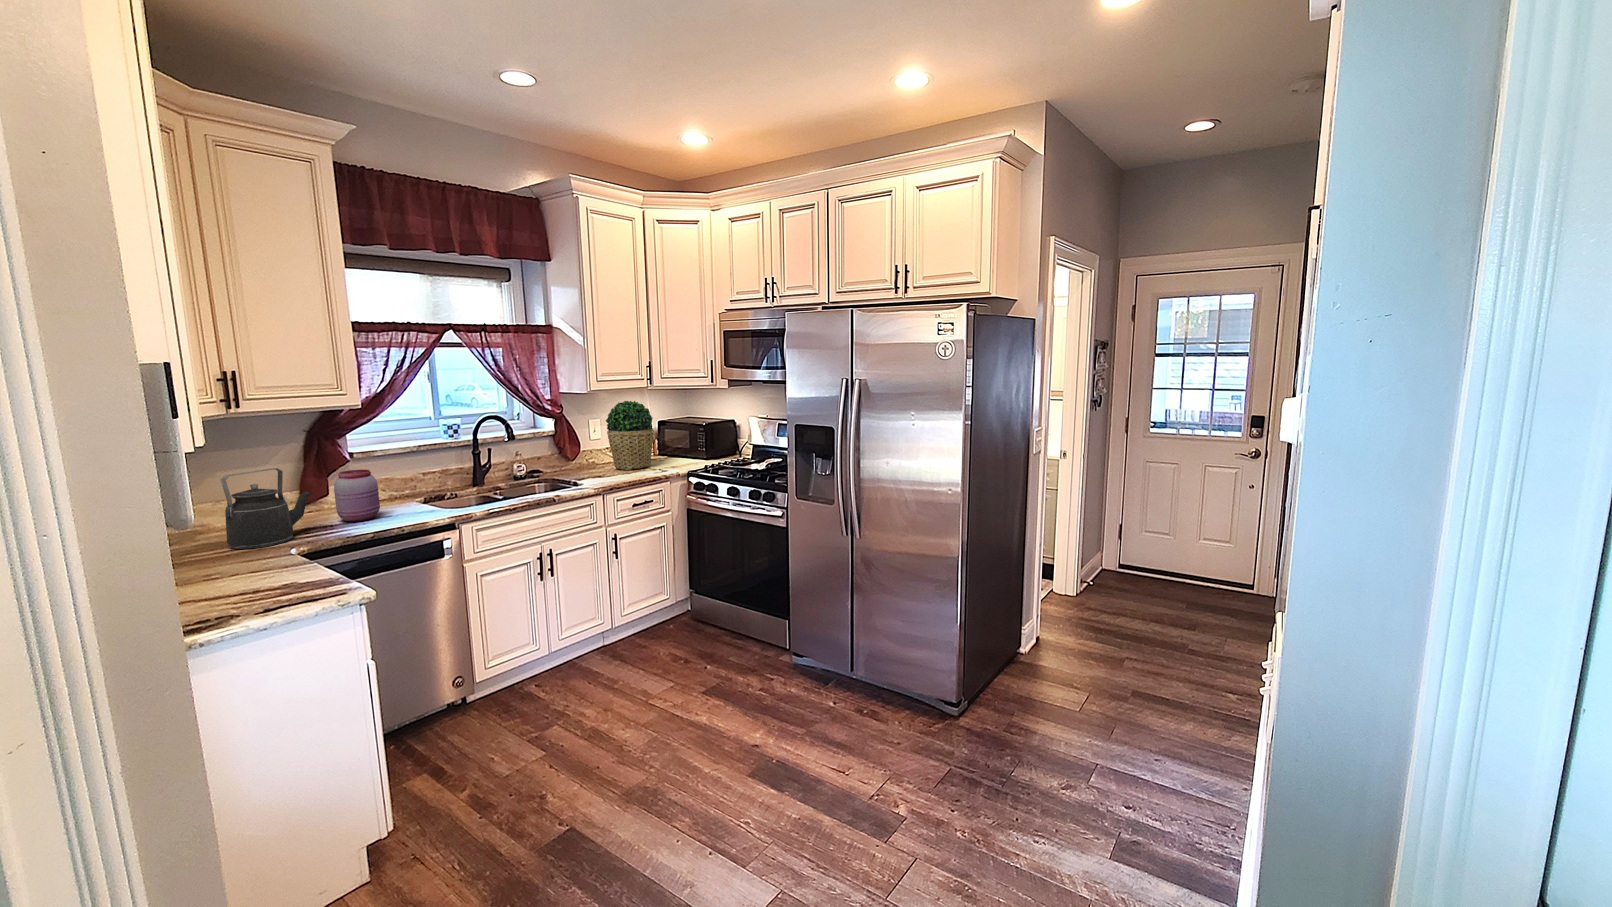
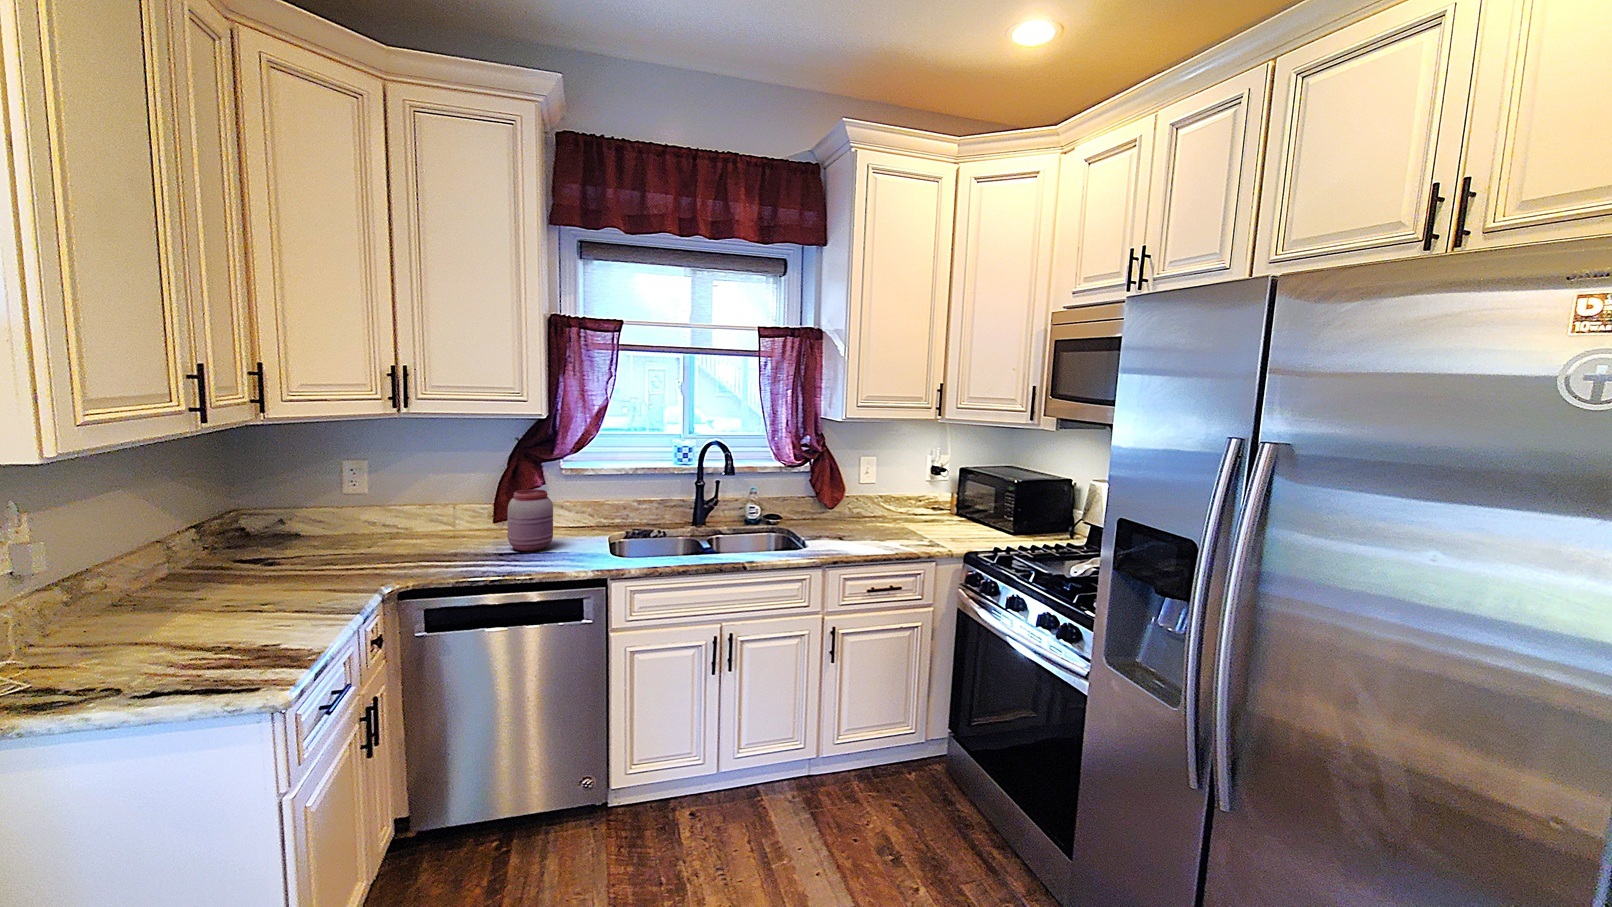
potted plant: present [606,401,654,470] -> none [868,436,935,536]
kettle: present [221,468,311,549] -> none [382,477,479,566]

